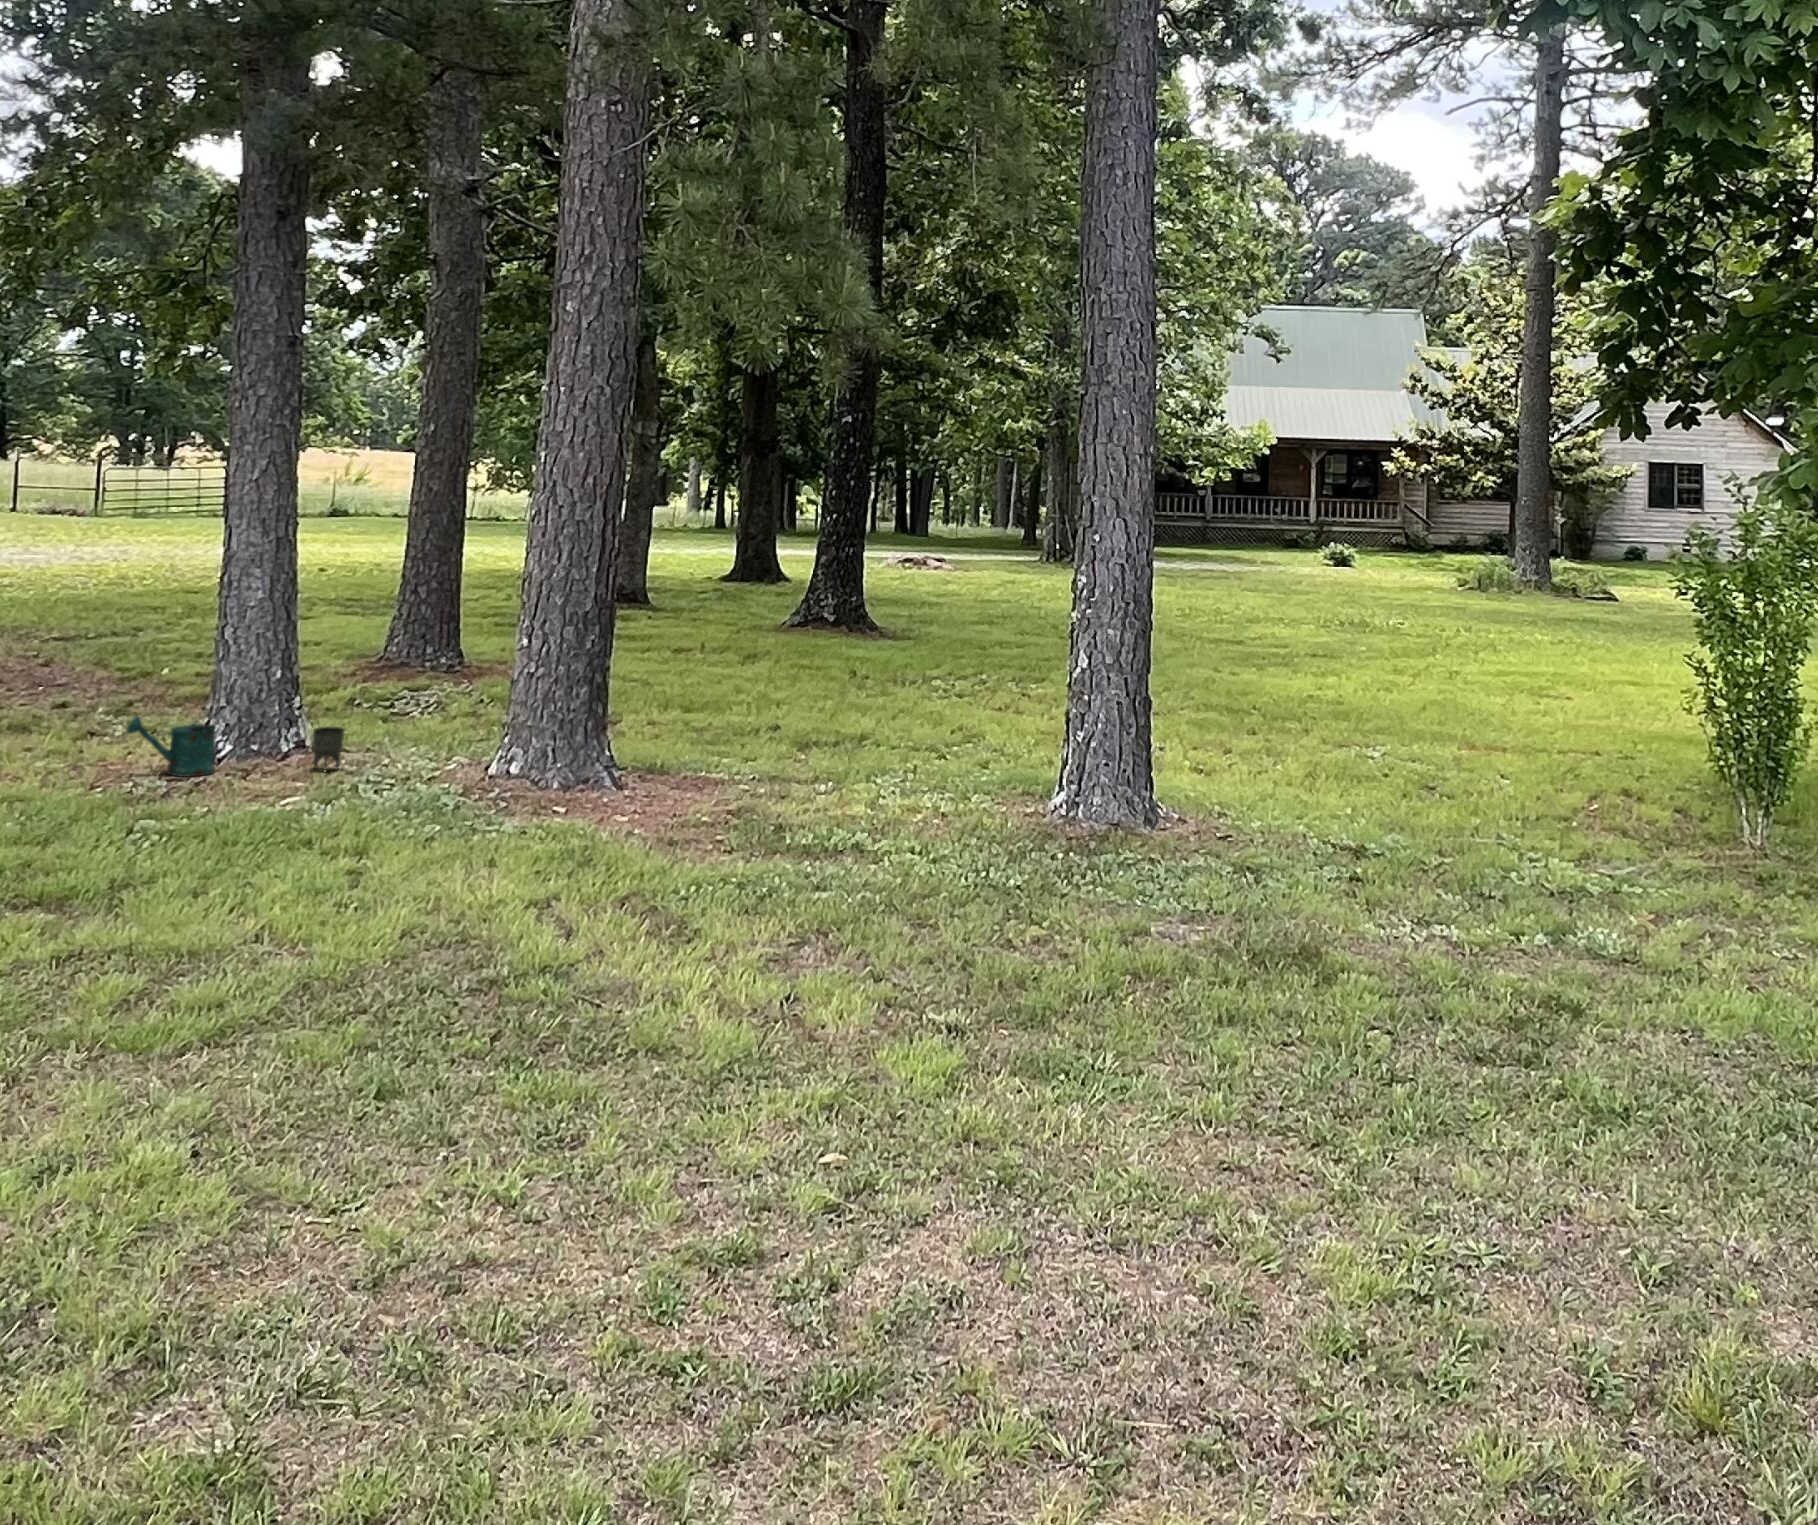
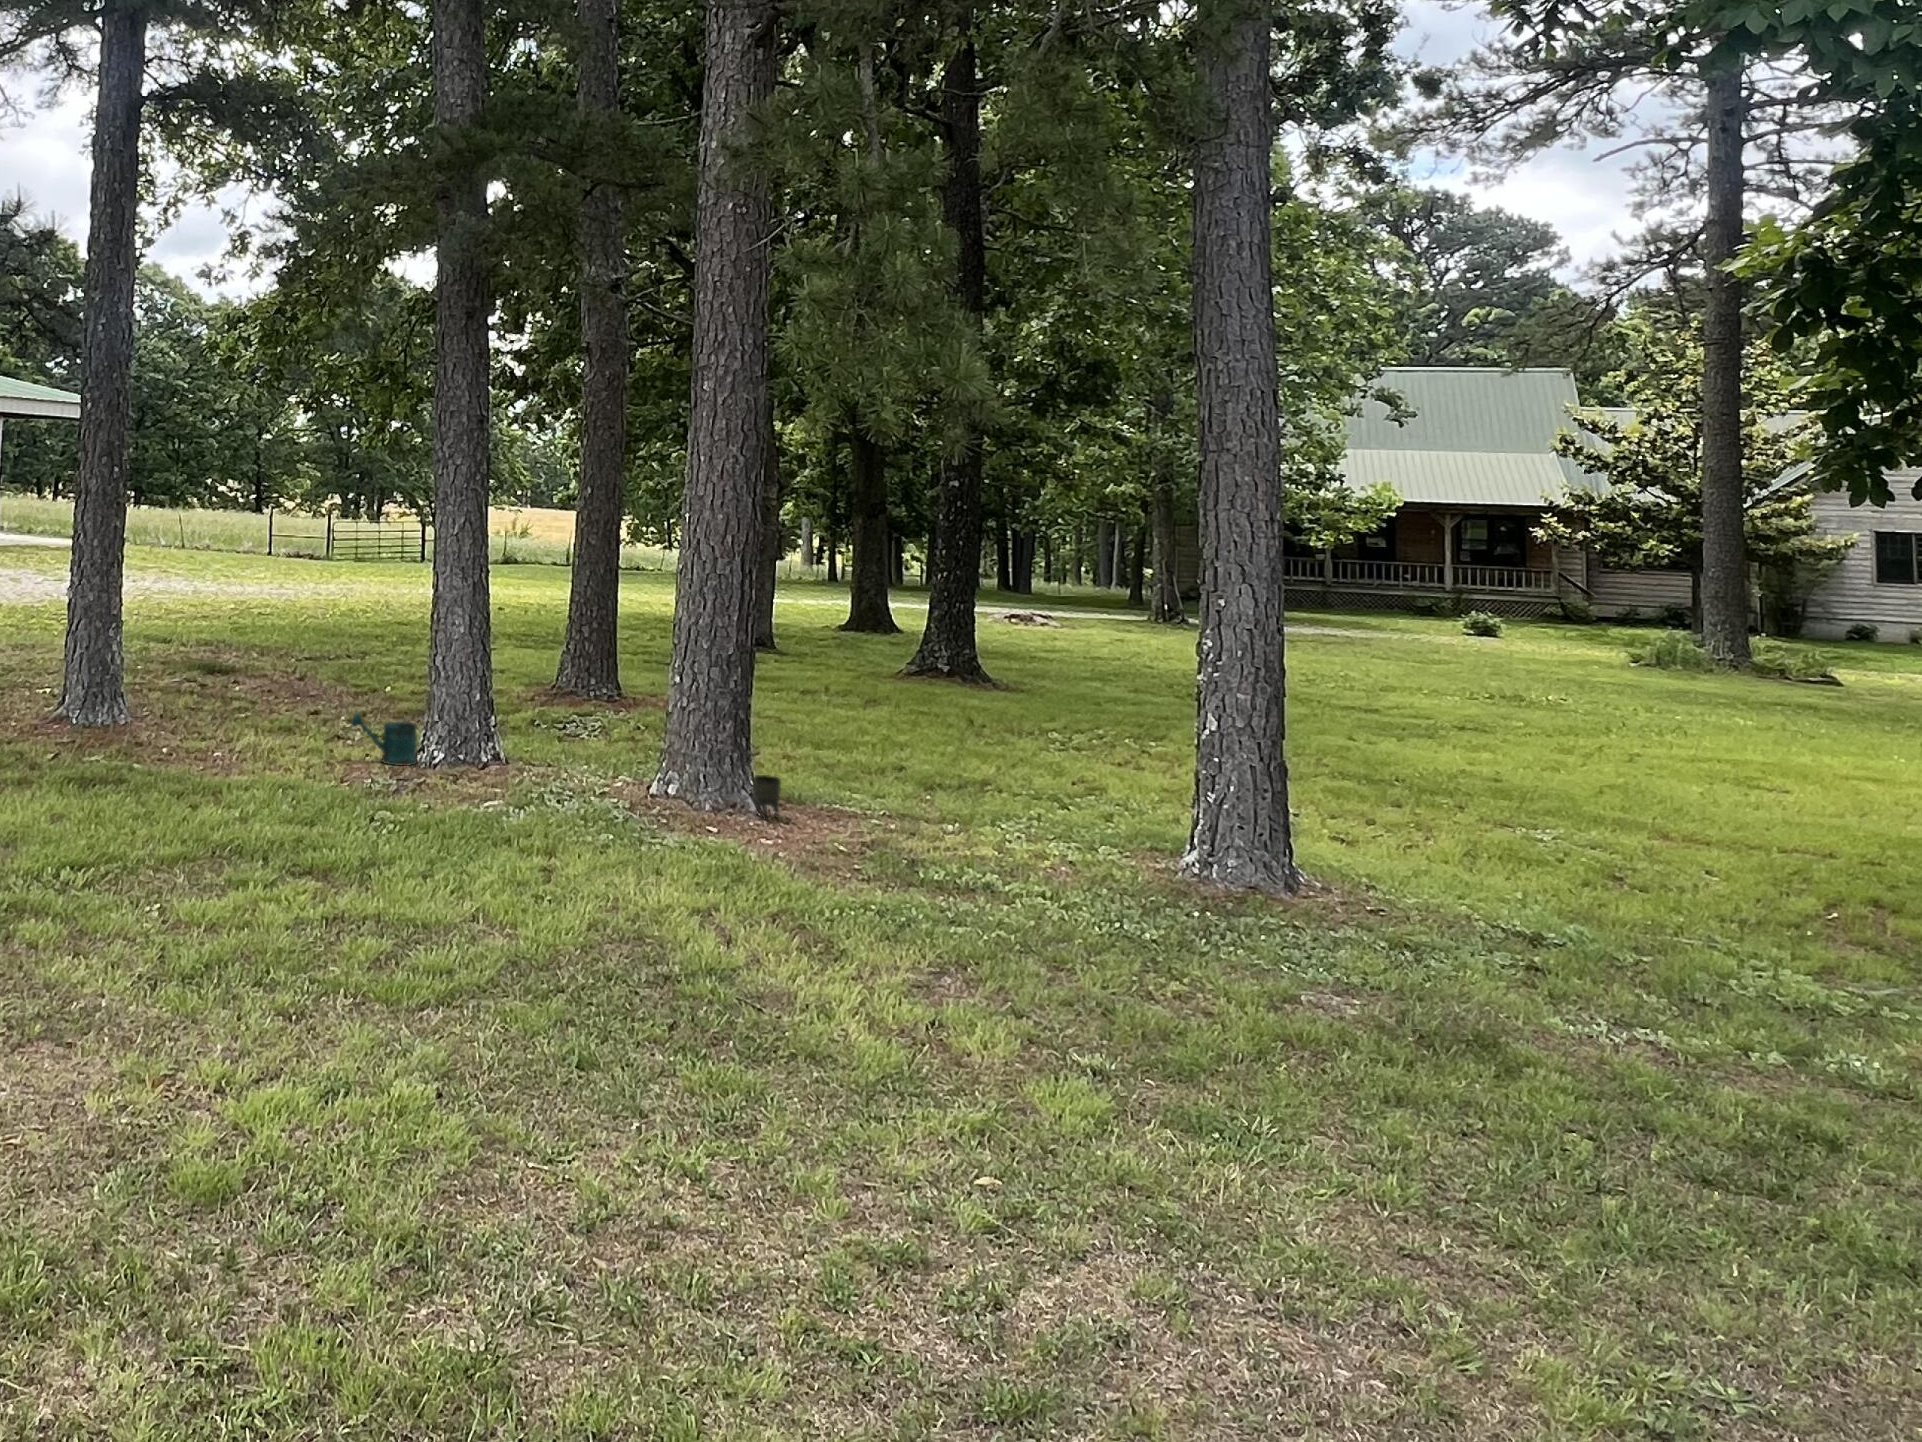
planter: present [312,727,345,773] -> present [753,775,781,819]

